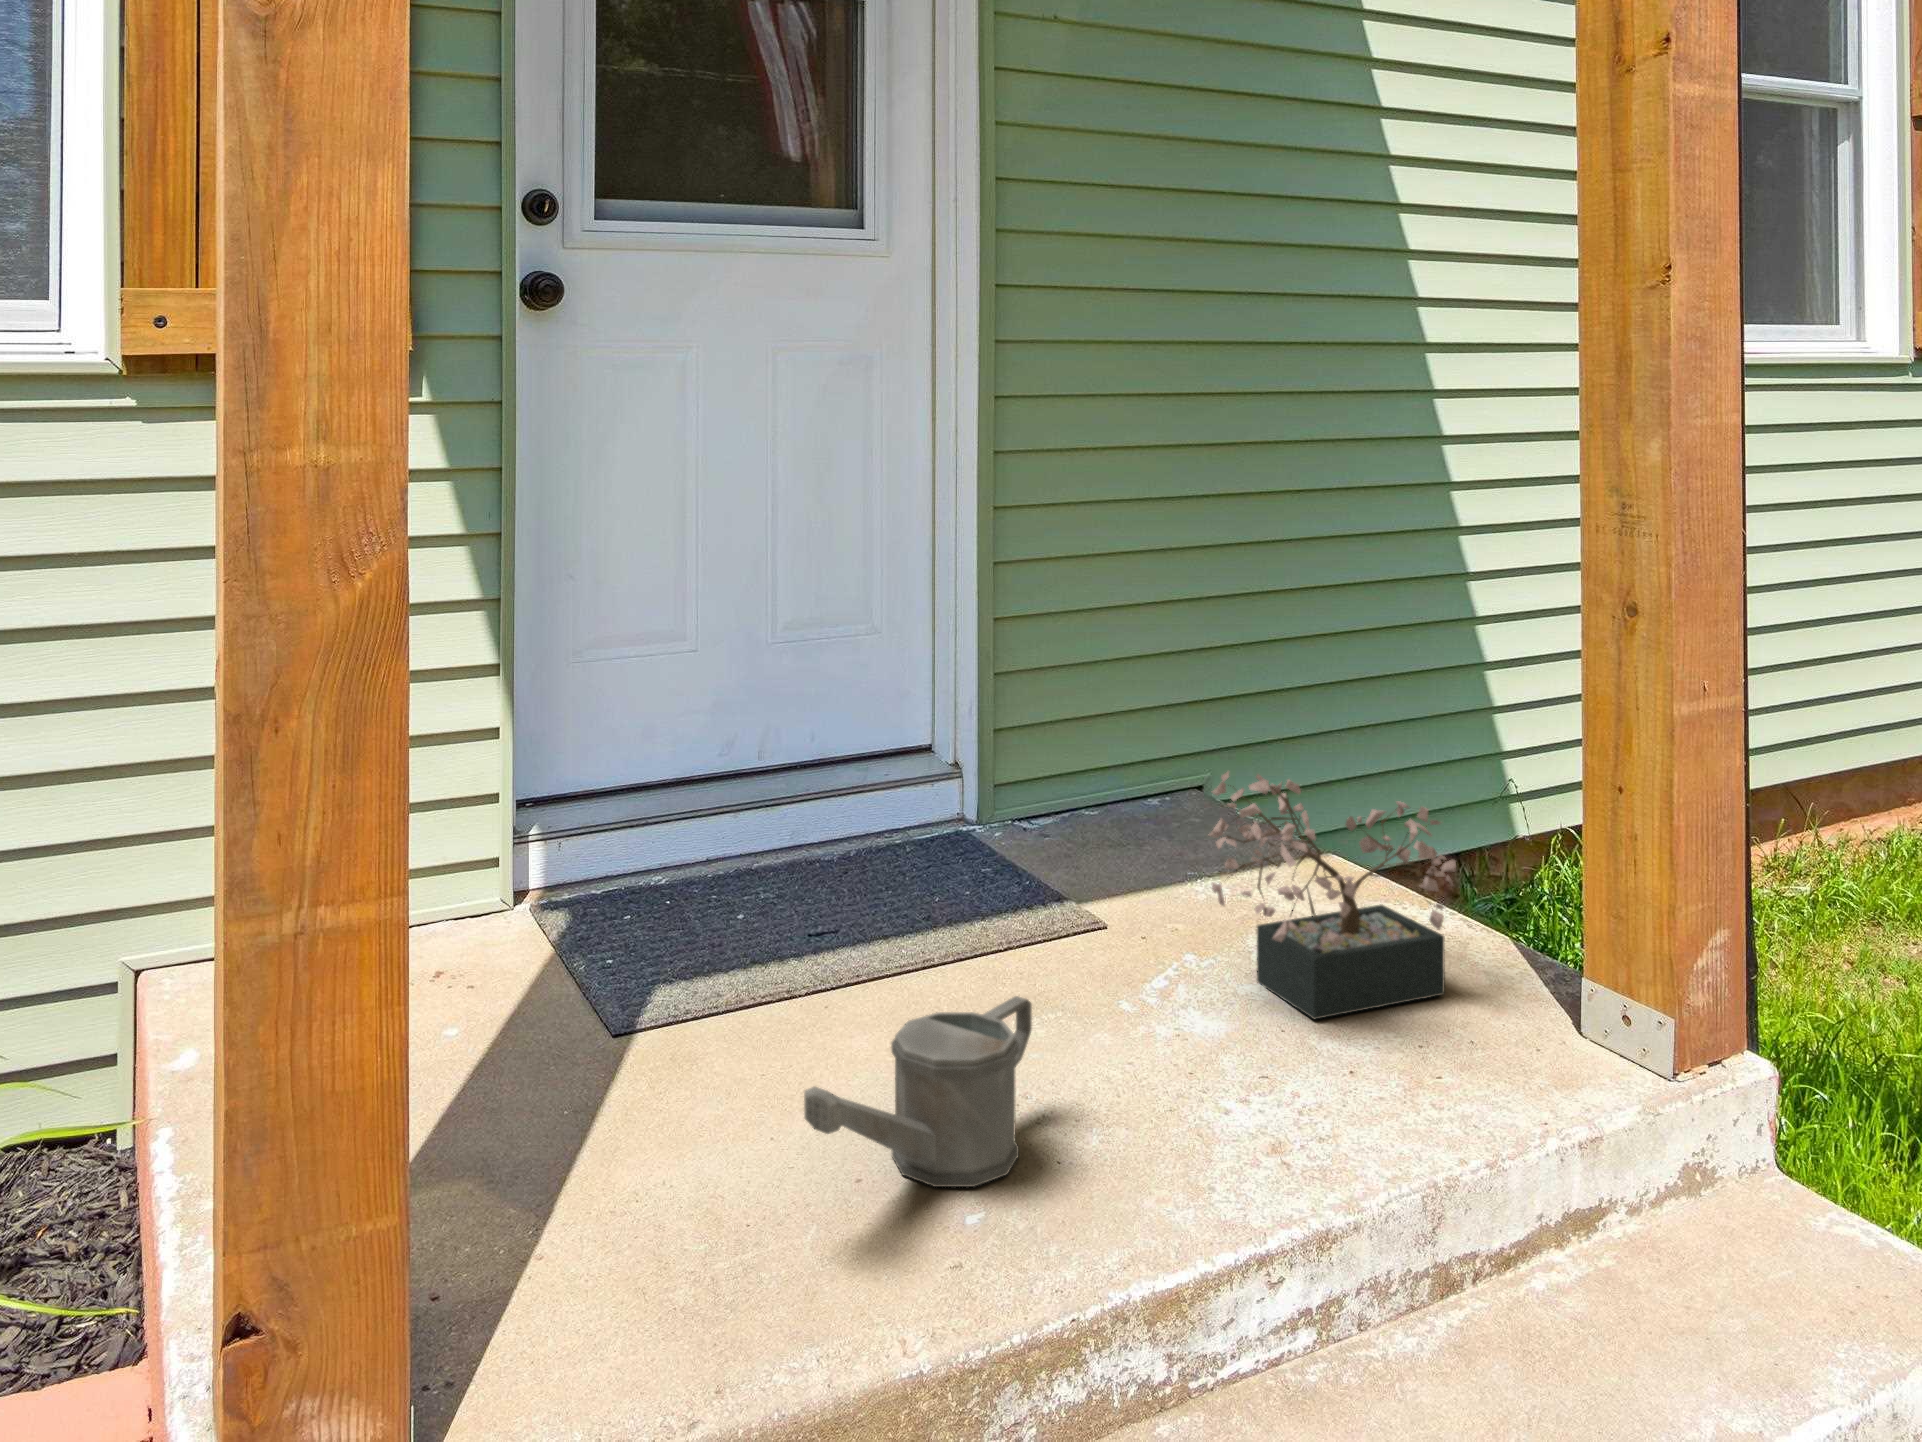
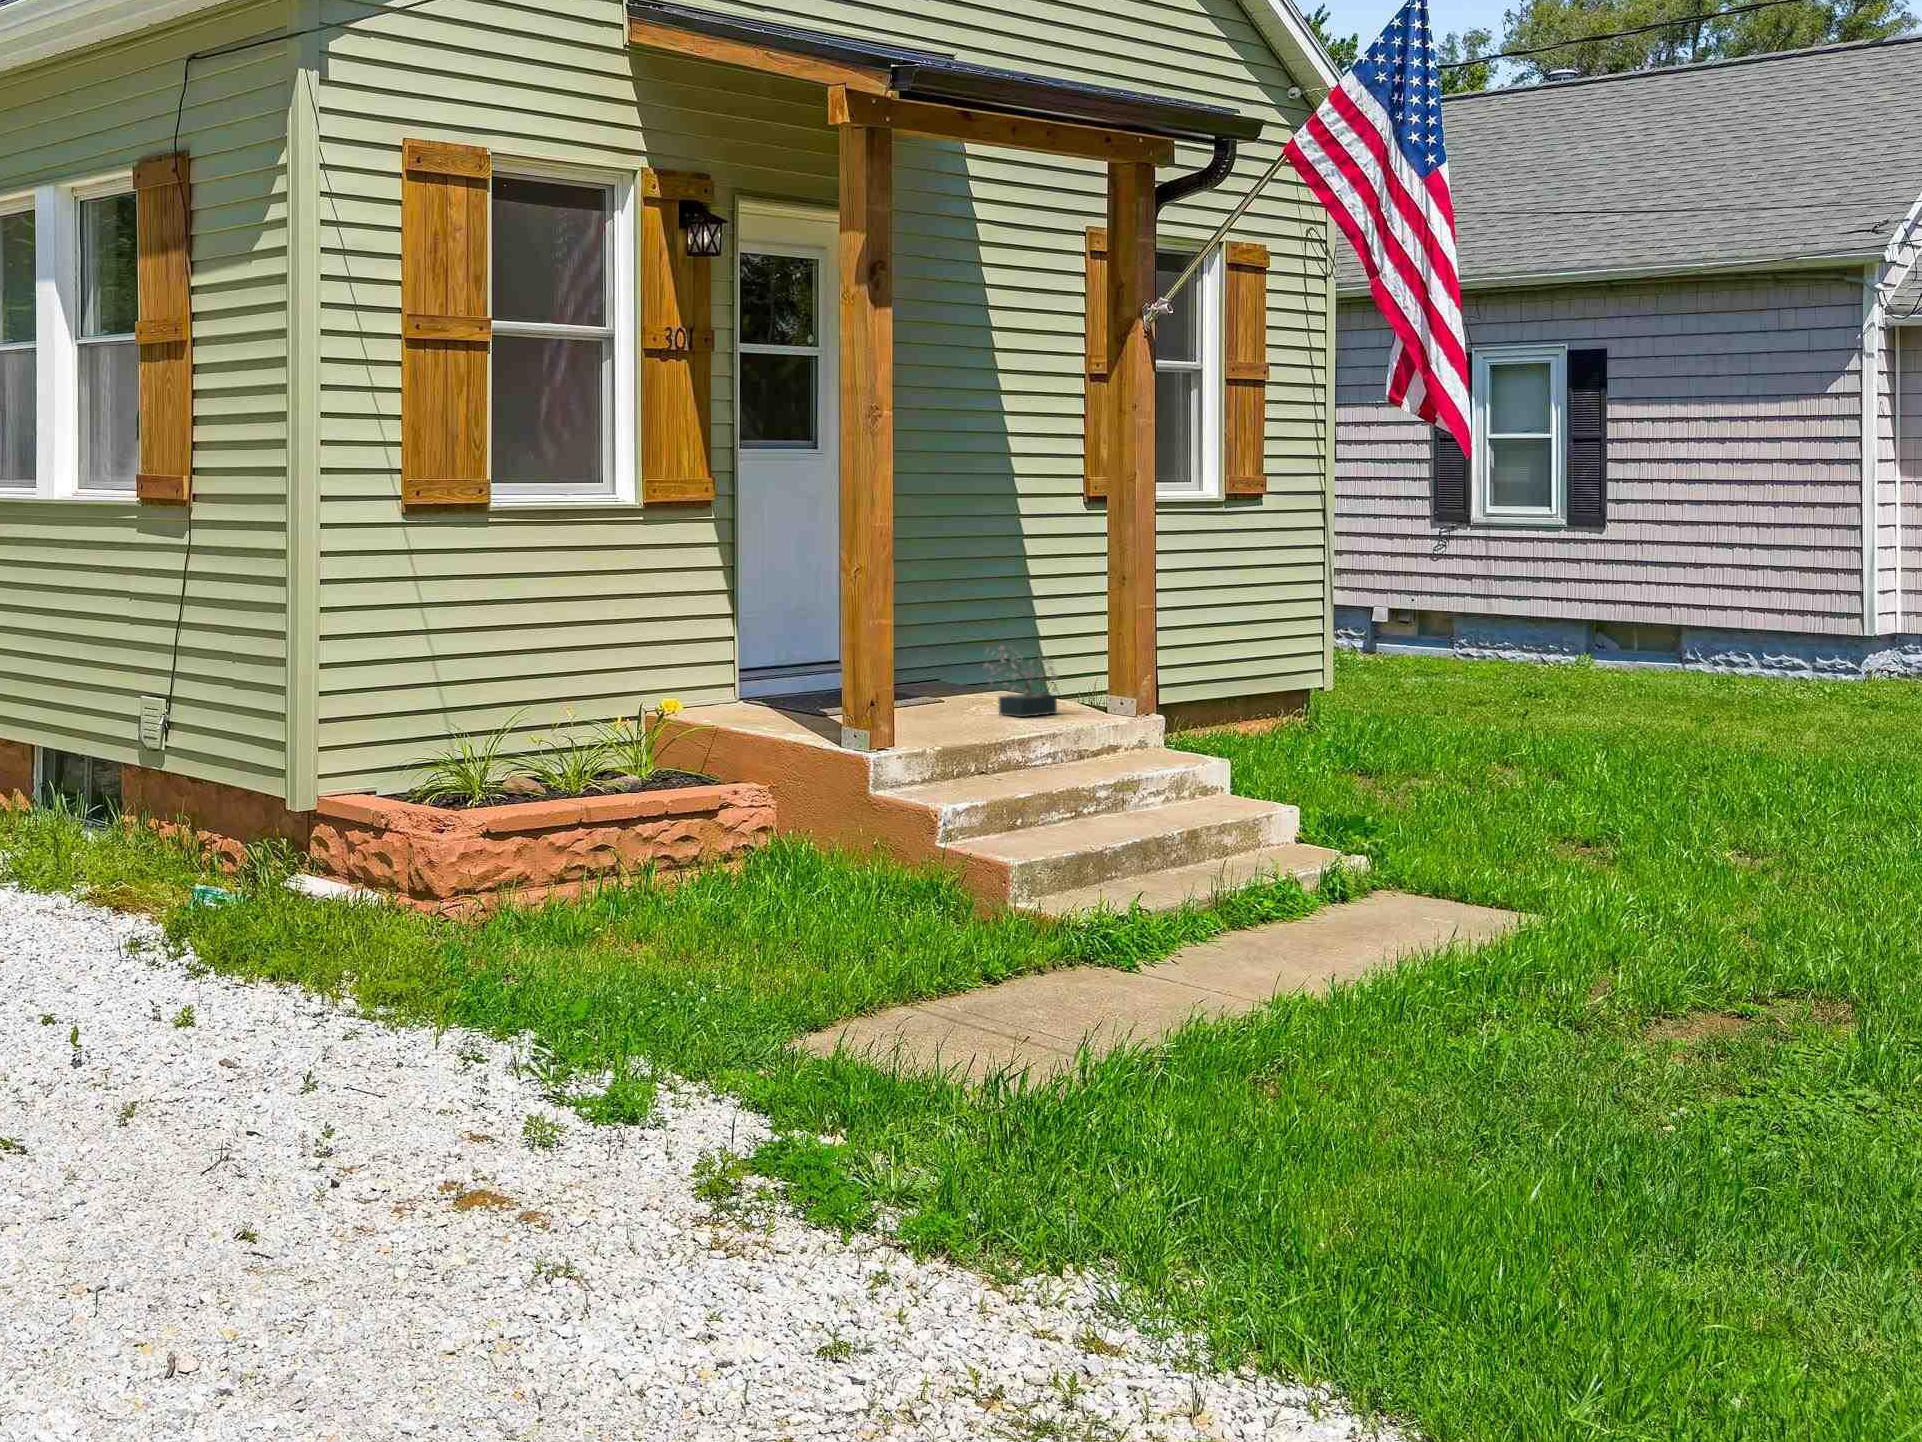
watering can: present [804,996,1032,1187] -> none [924,696,963,733]

